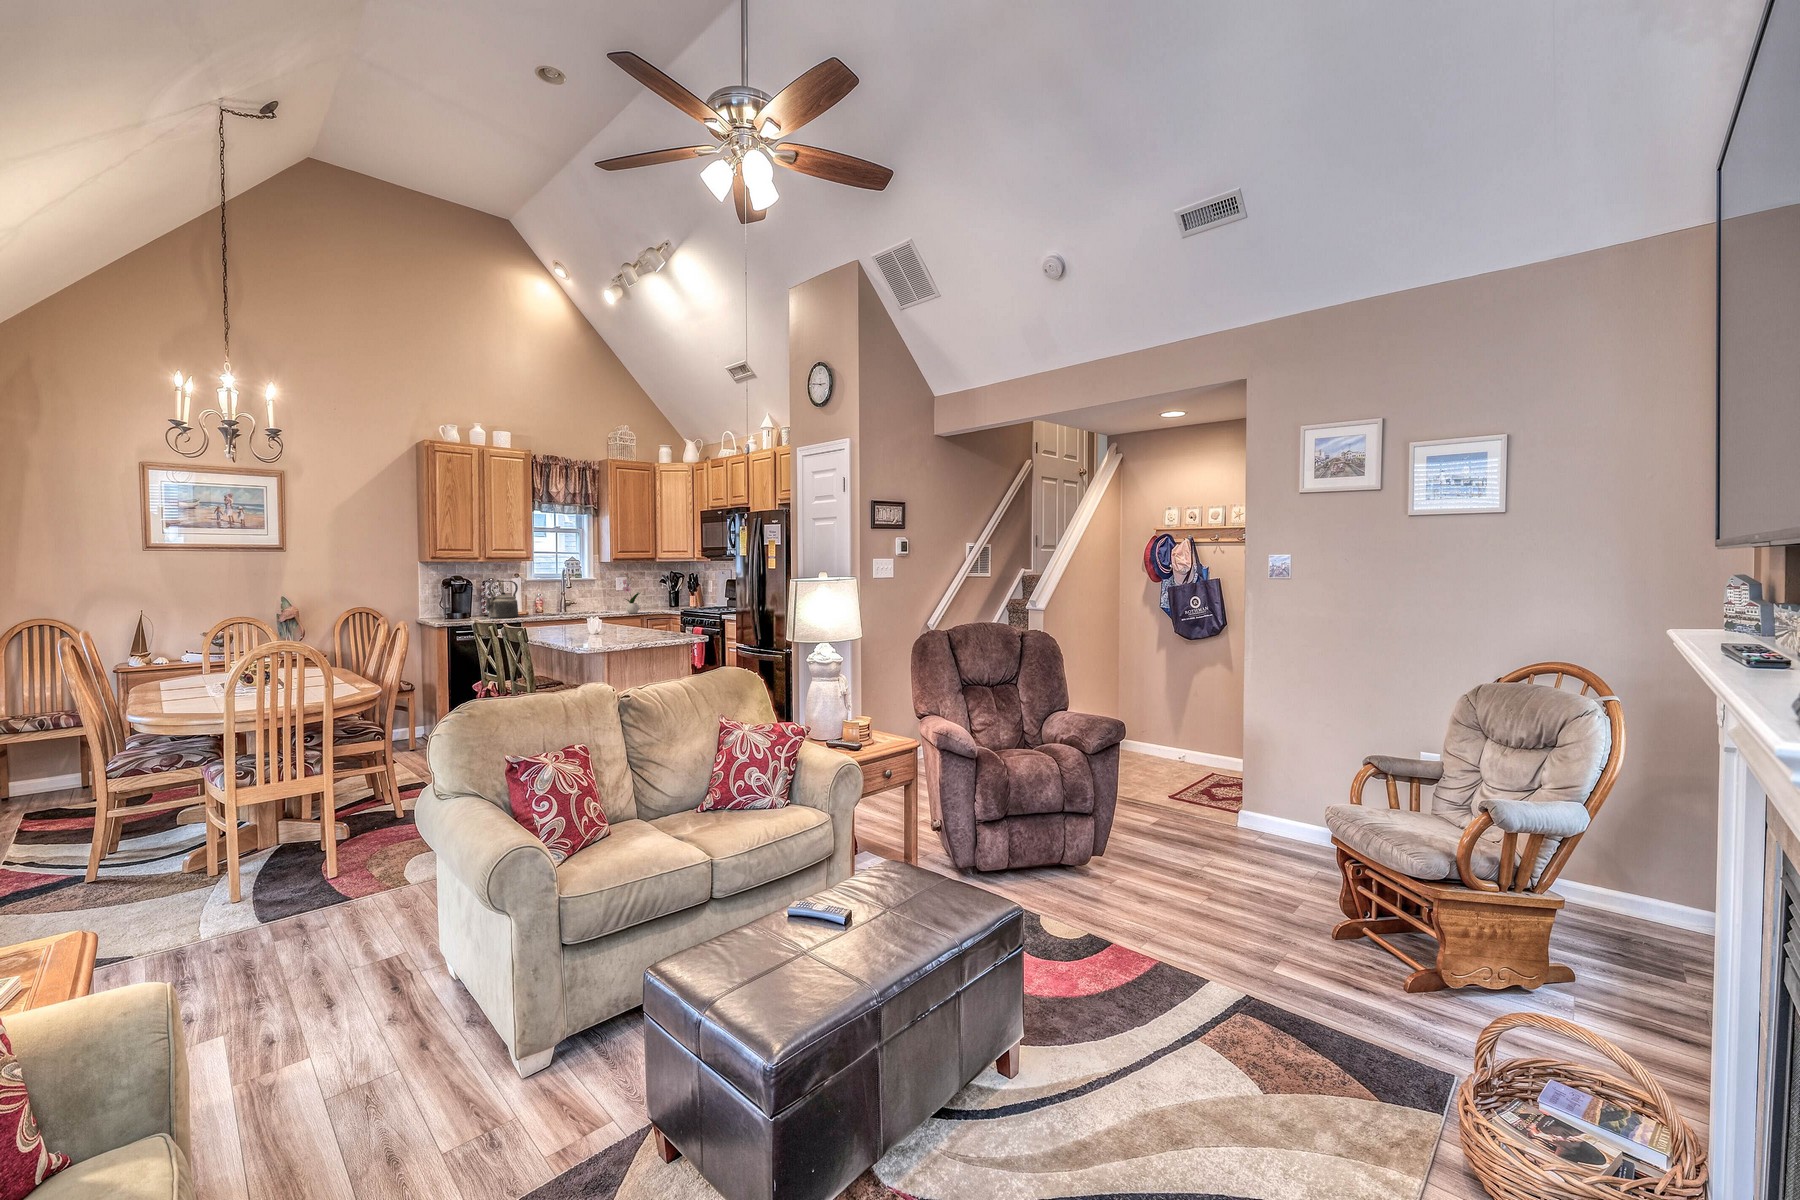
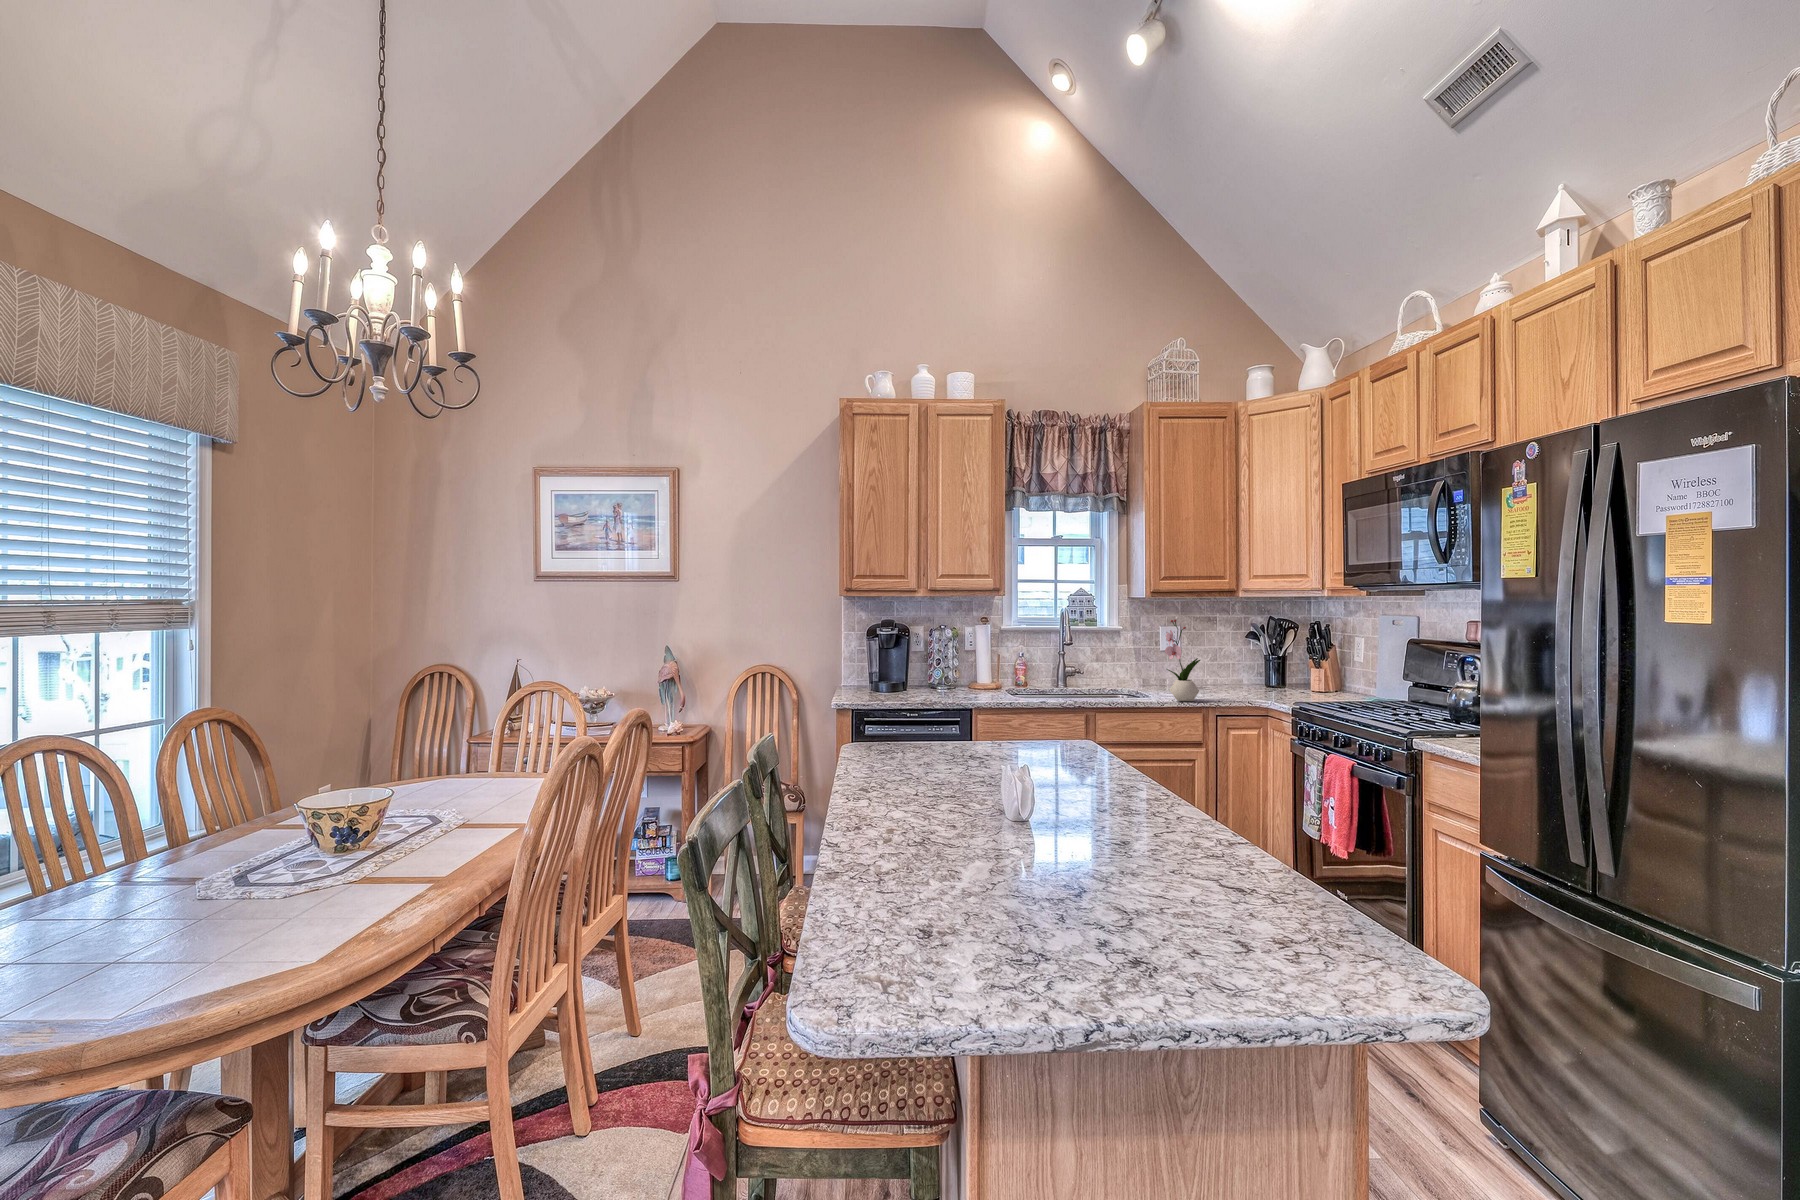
kettle: present [484,581,518,618] -> none [923,630,981,696]

